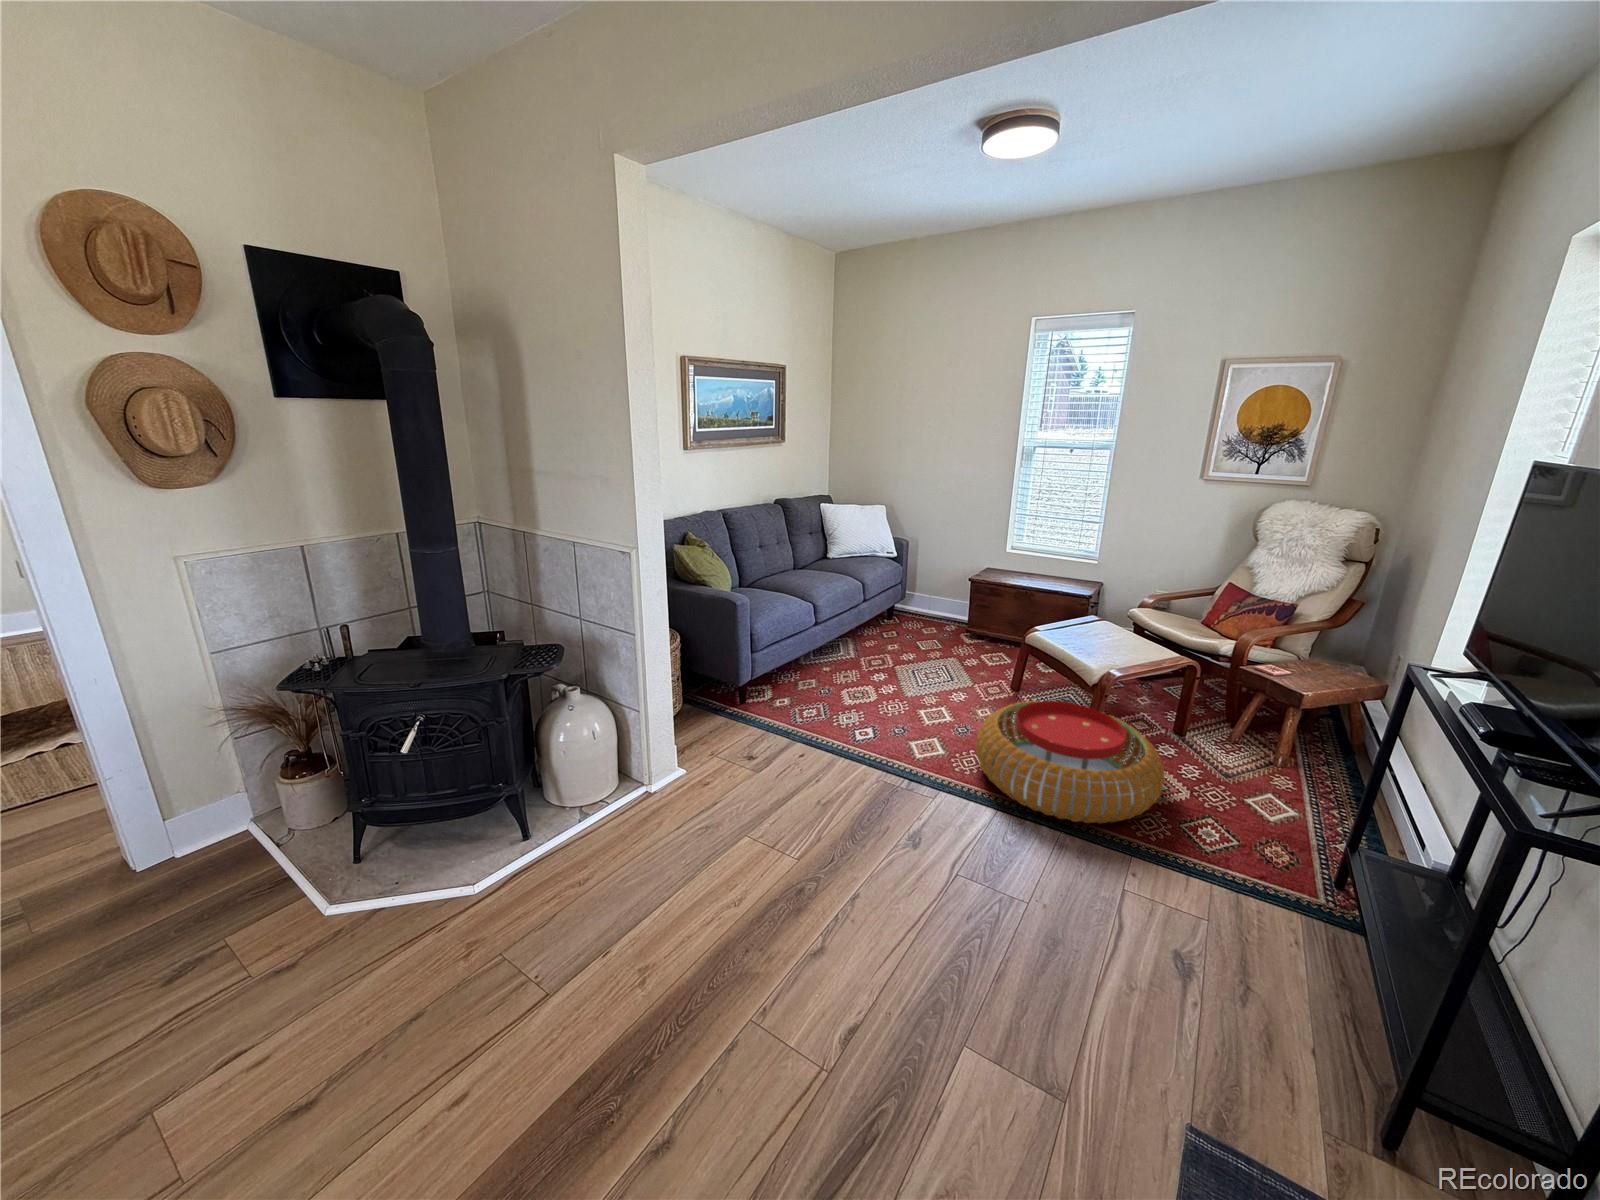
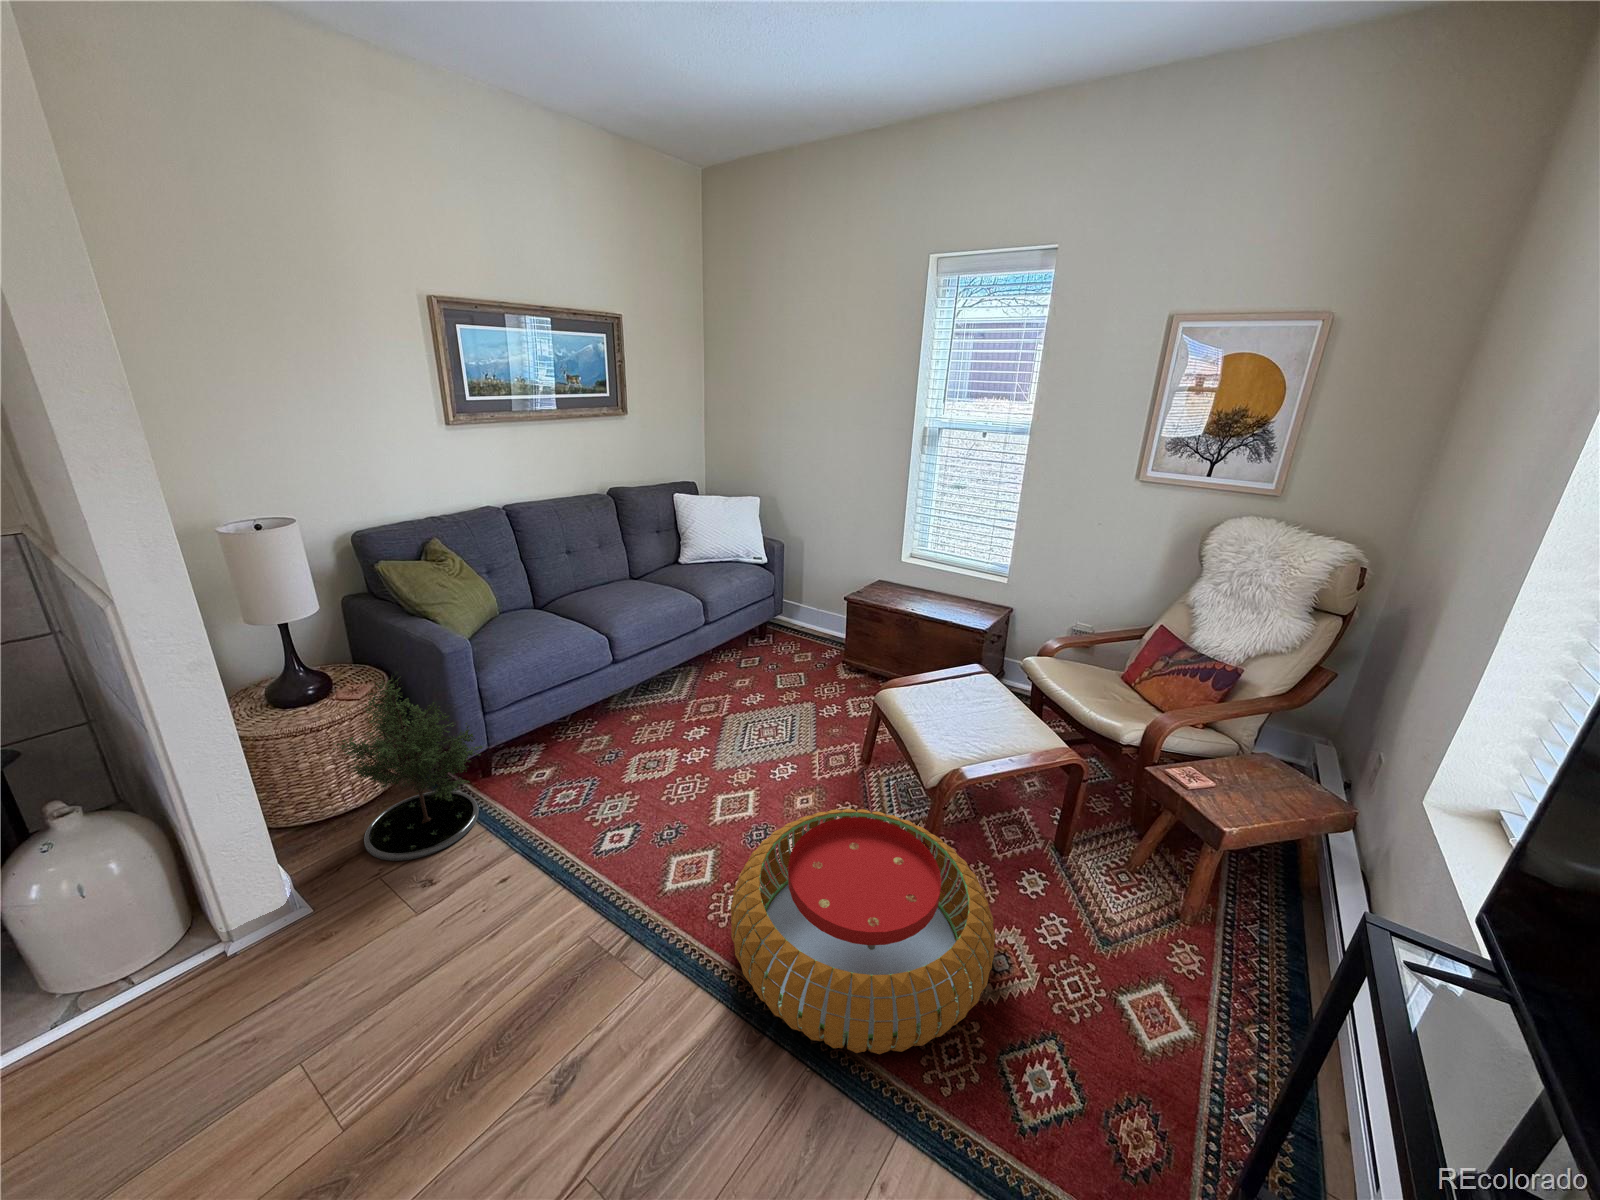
potted tree: none [682,610,773,746] -> present [333,672,483,861]

